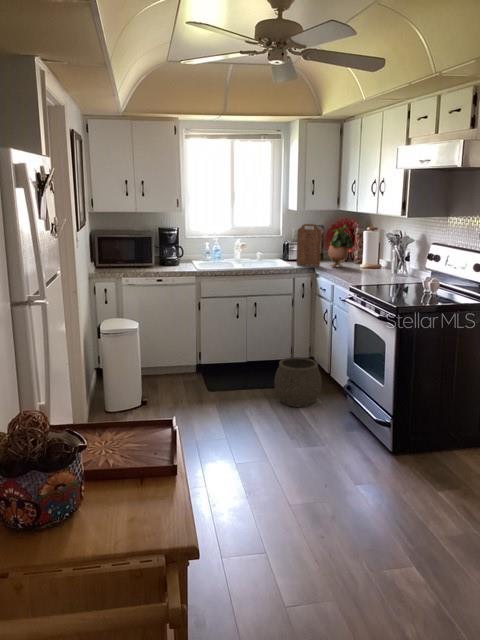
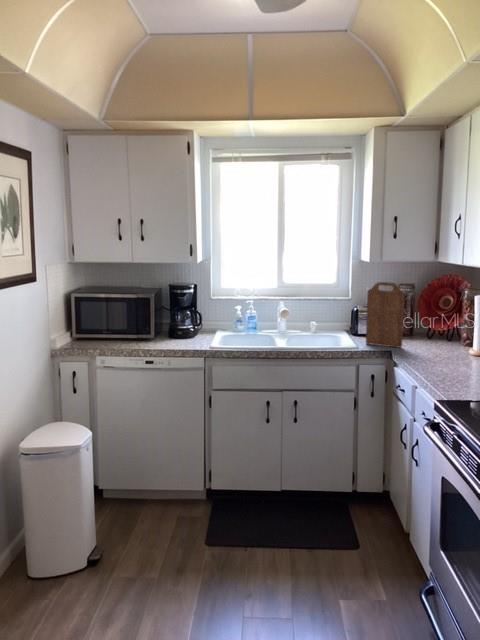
potted plant: present [328,225,353,267] -> none [416,284,457,352]
woven basket: present [275,357,321,407] -> none [304,506,388,606]

